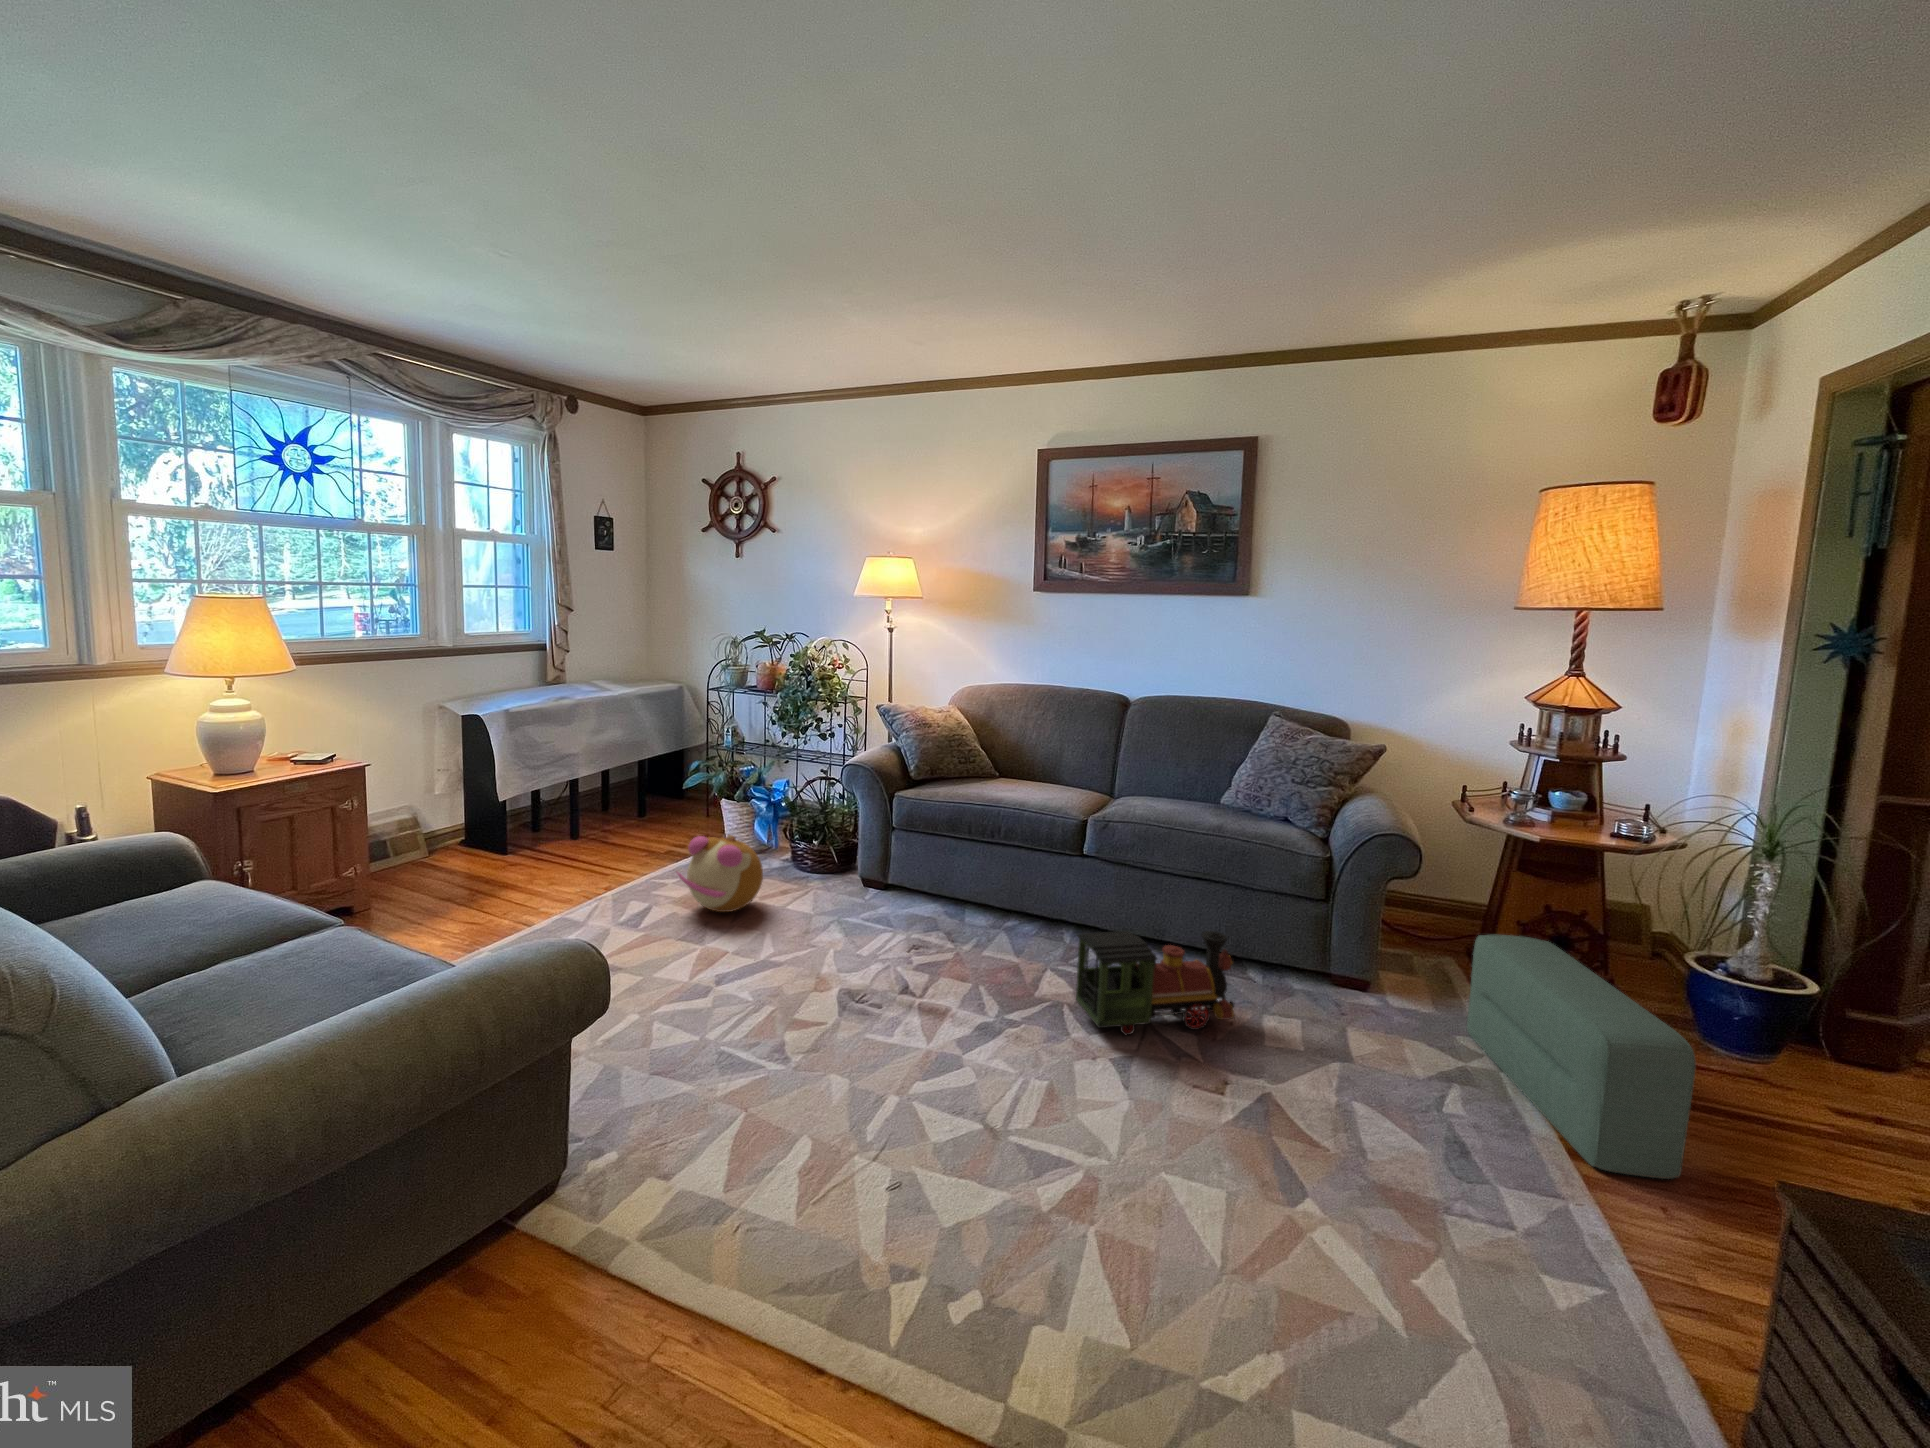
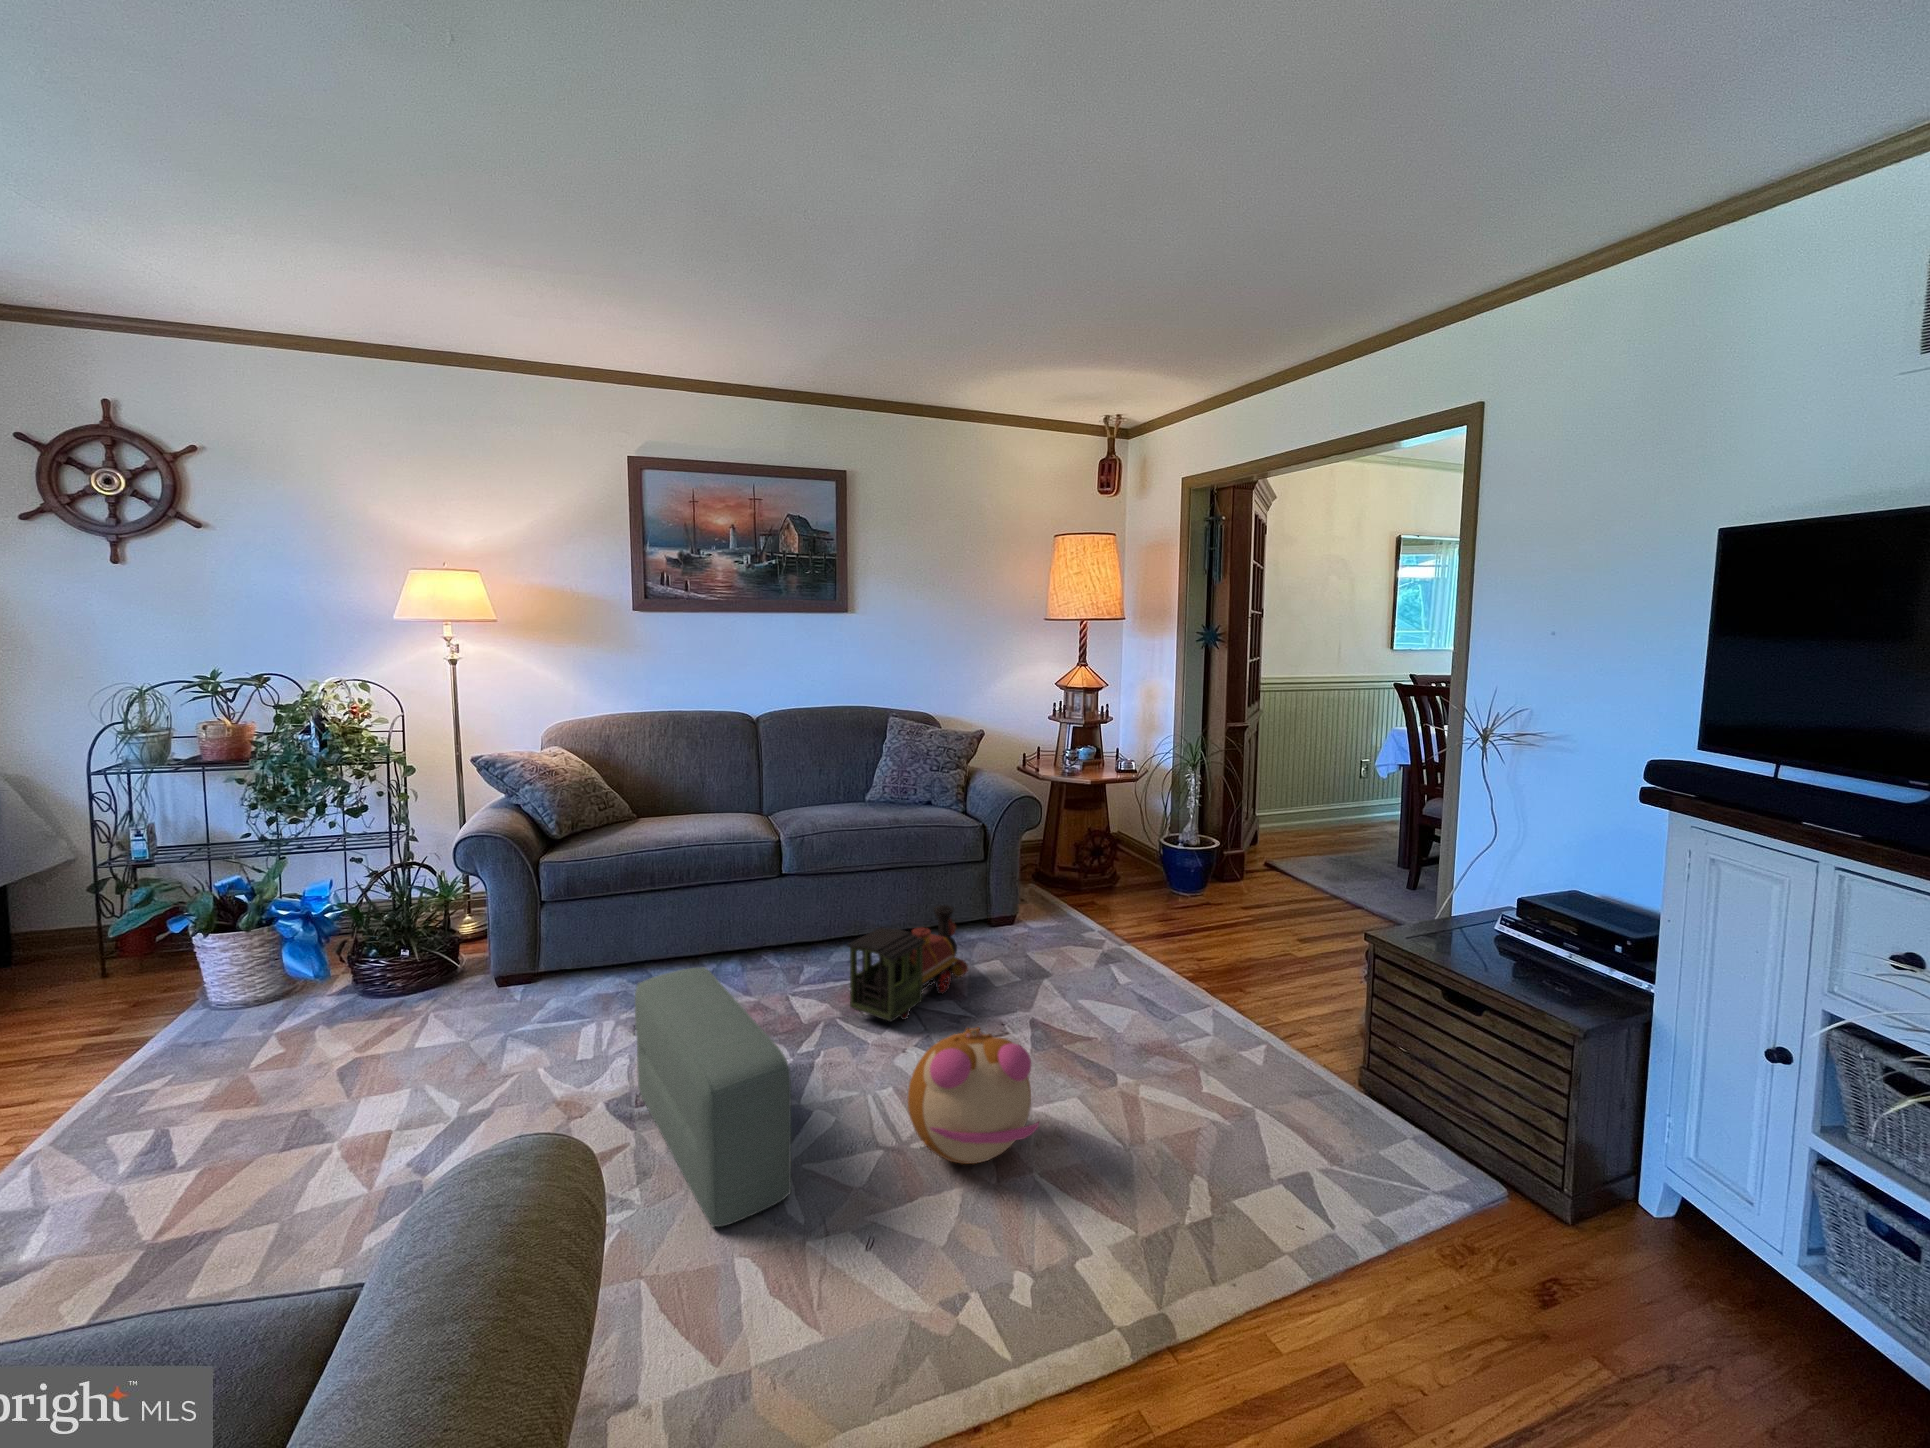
plush toy: present [677,835,763,912] -> present [908,1027,1039,1164]
pouf: present [1467,935,1696,1179] -> present [635,967,791,1227]

